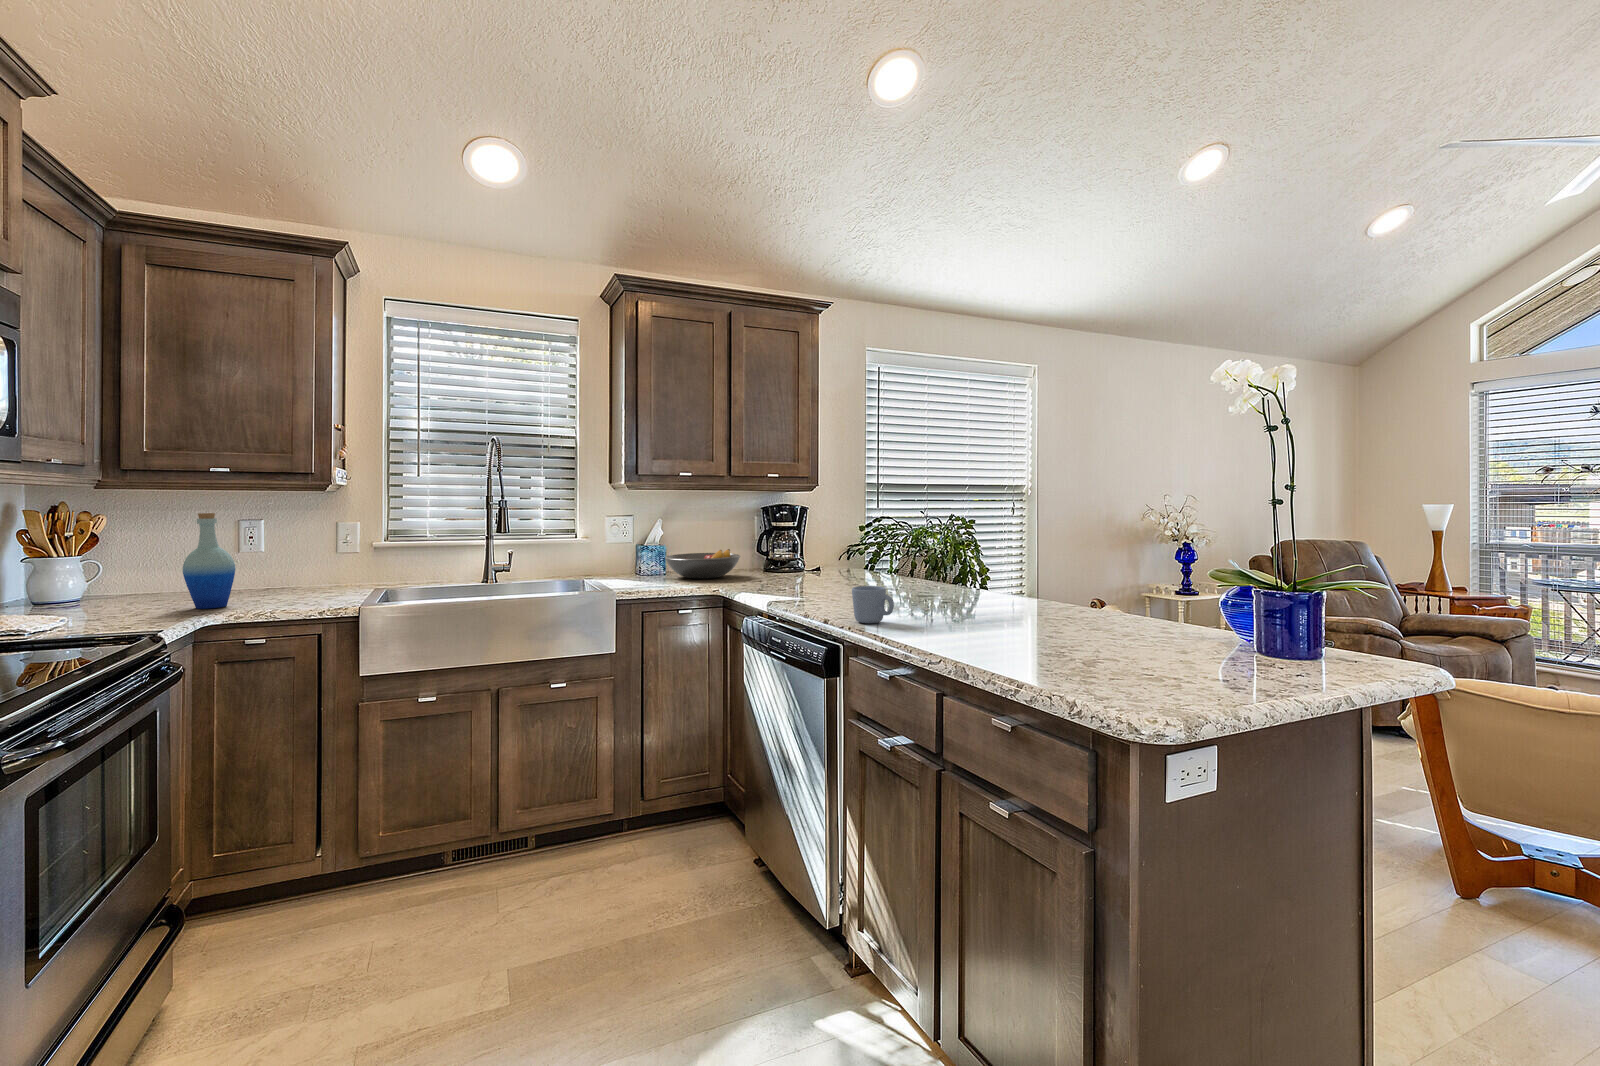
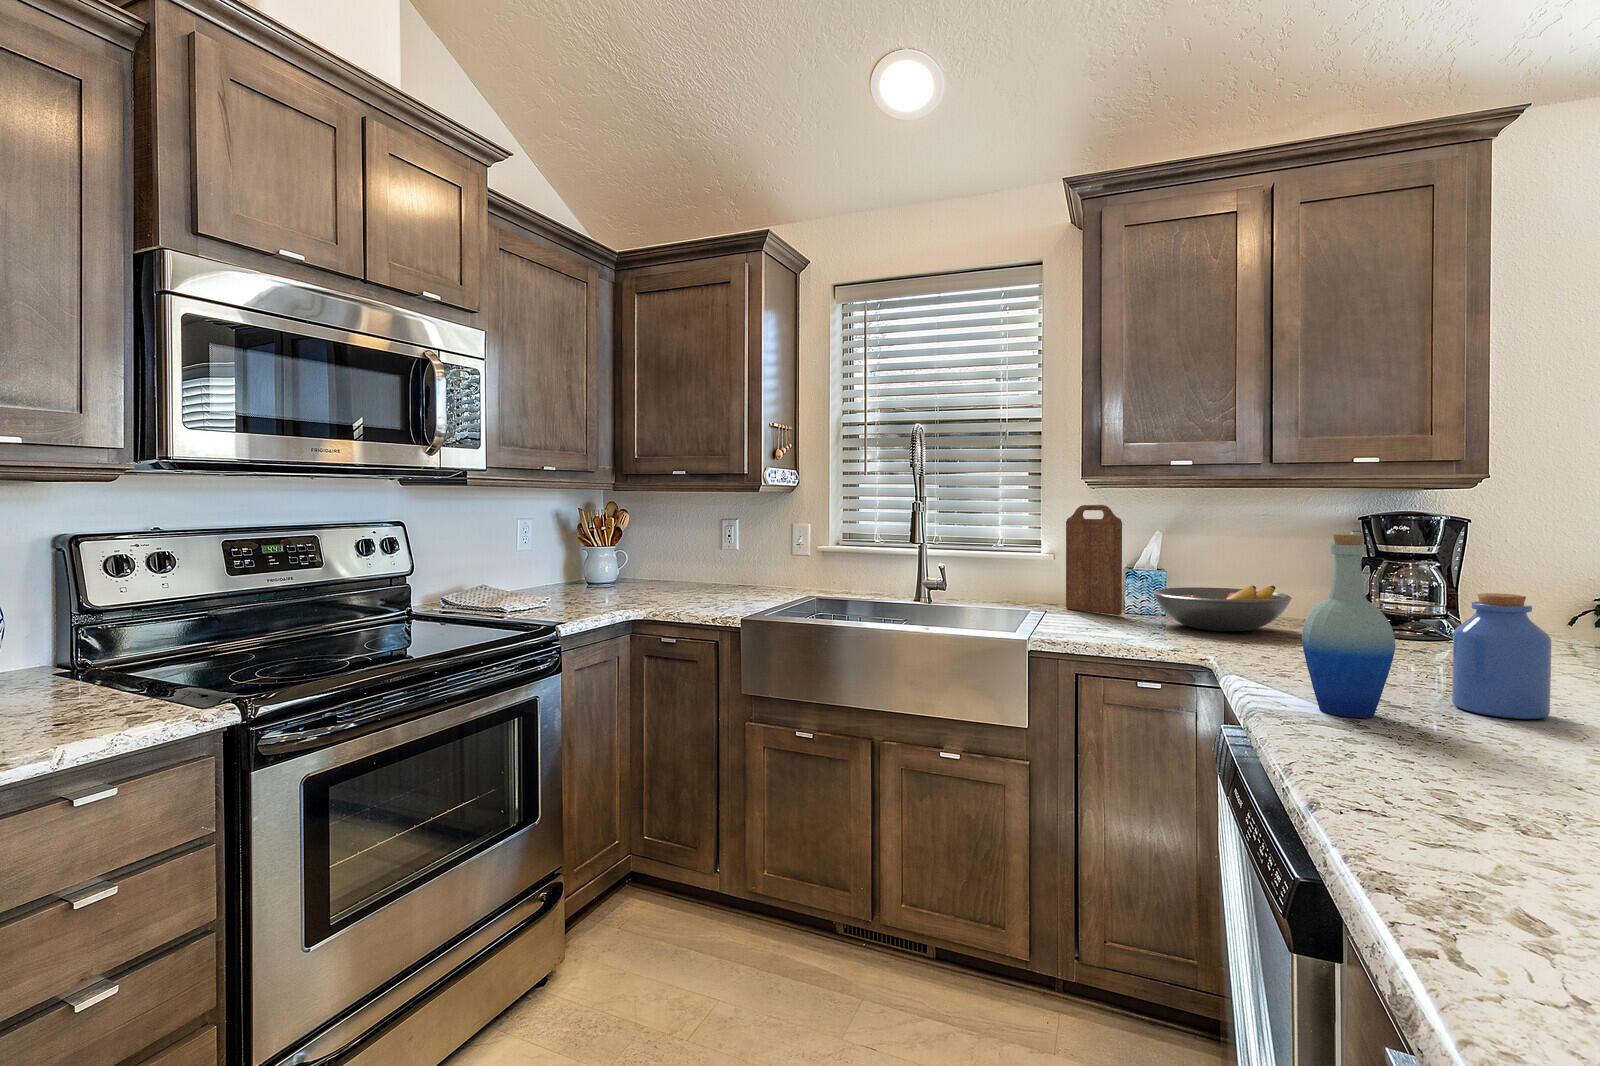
cutting board: none [597,501,640,576] -> present [1066,505,1122,615]
bottle: present [183,513,236,609] -> present [1302,534,1395,718]
jar: none [840,542,873,597] -> present [1452,593,1551,719]
mug: present [852,586,894,623] -> none [1362,701,1477,800]

